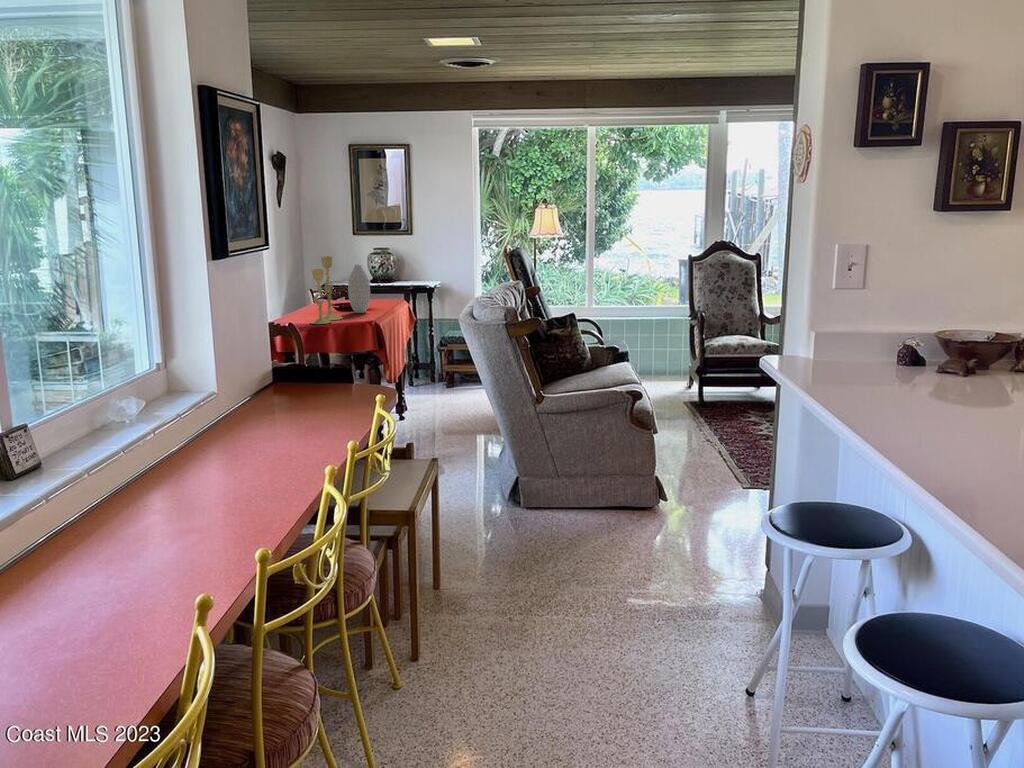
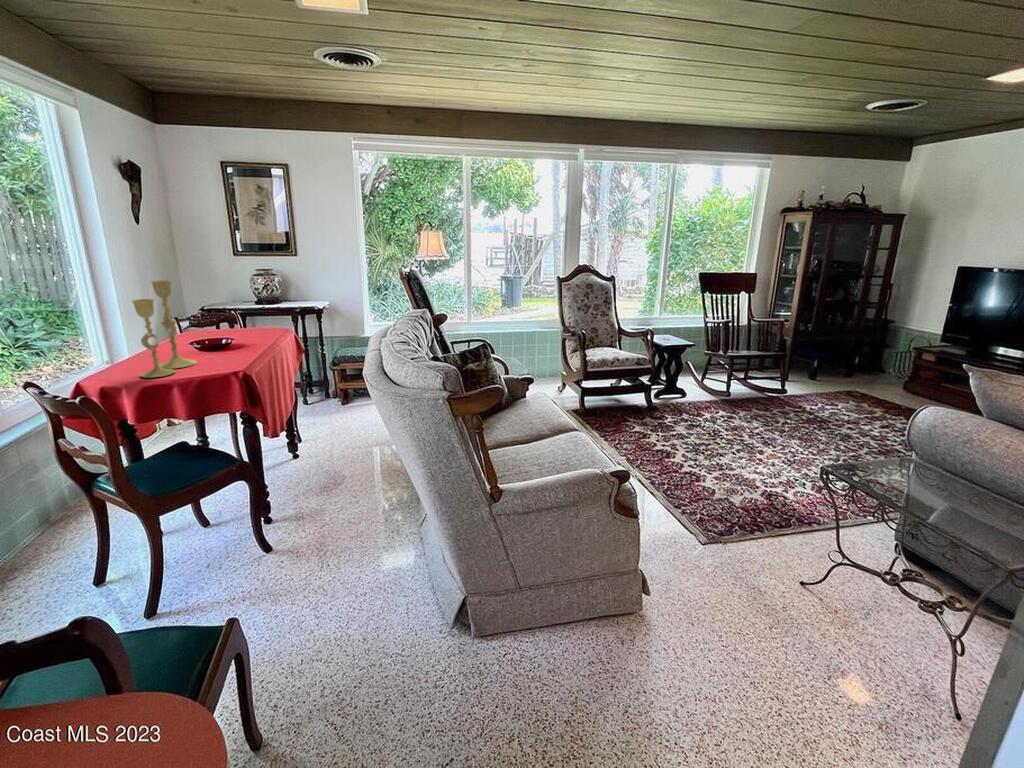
vase: present [348,264,370,313] -> none [205,290,238,352]

